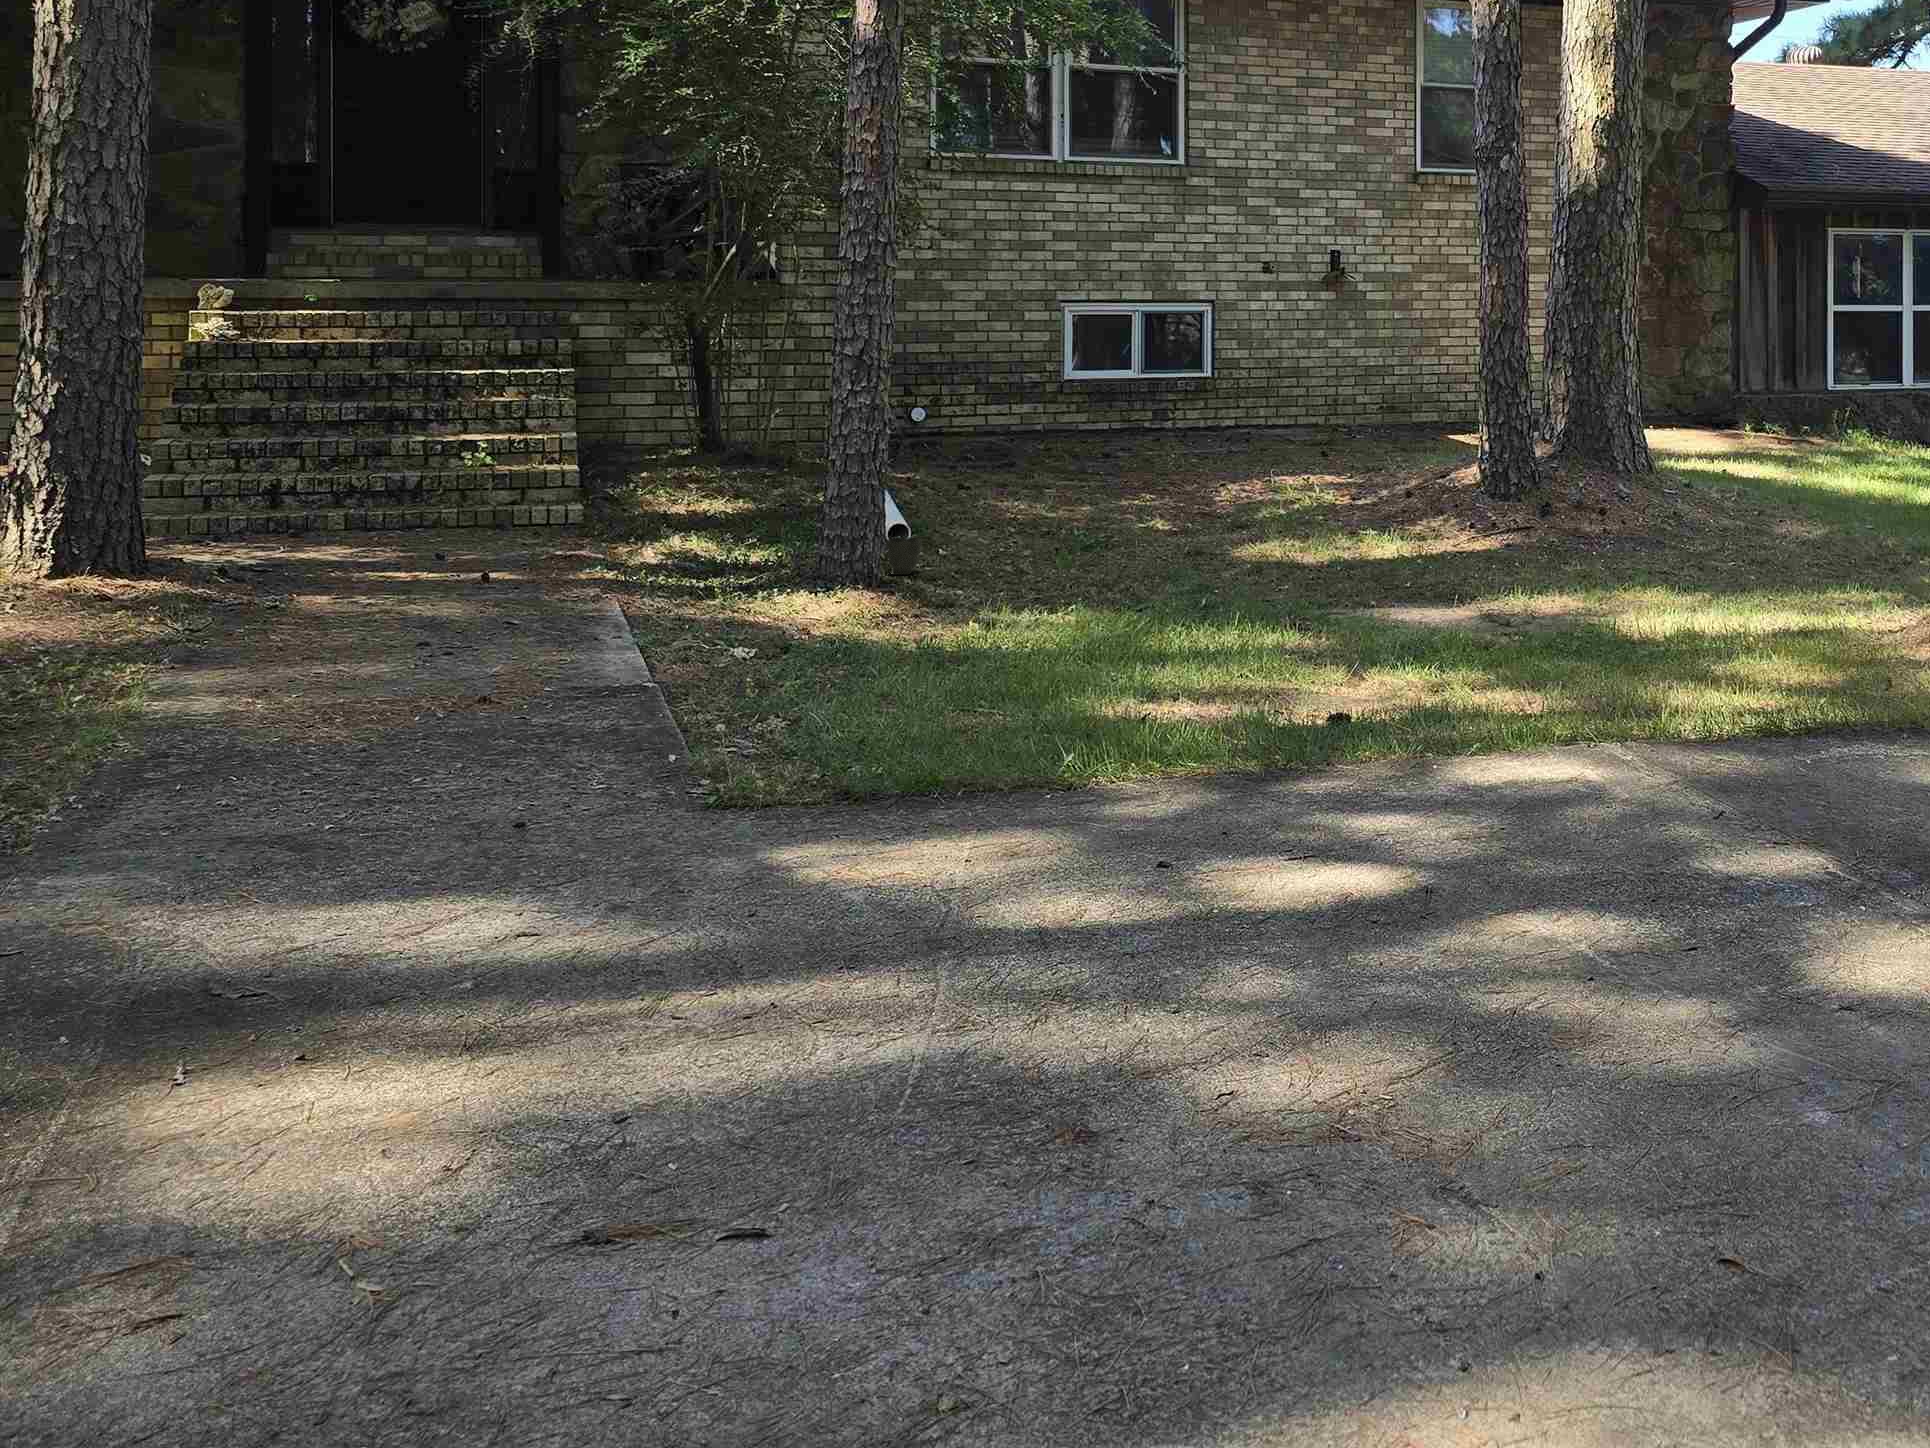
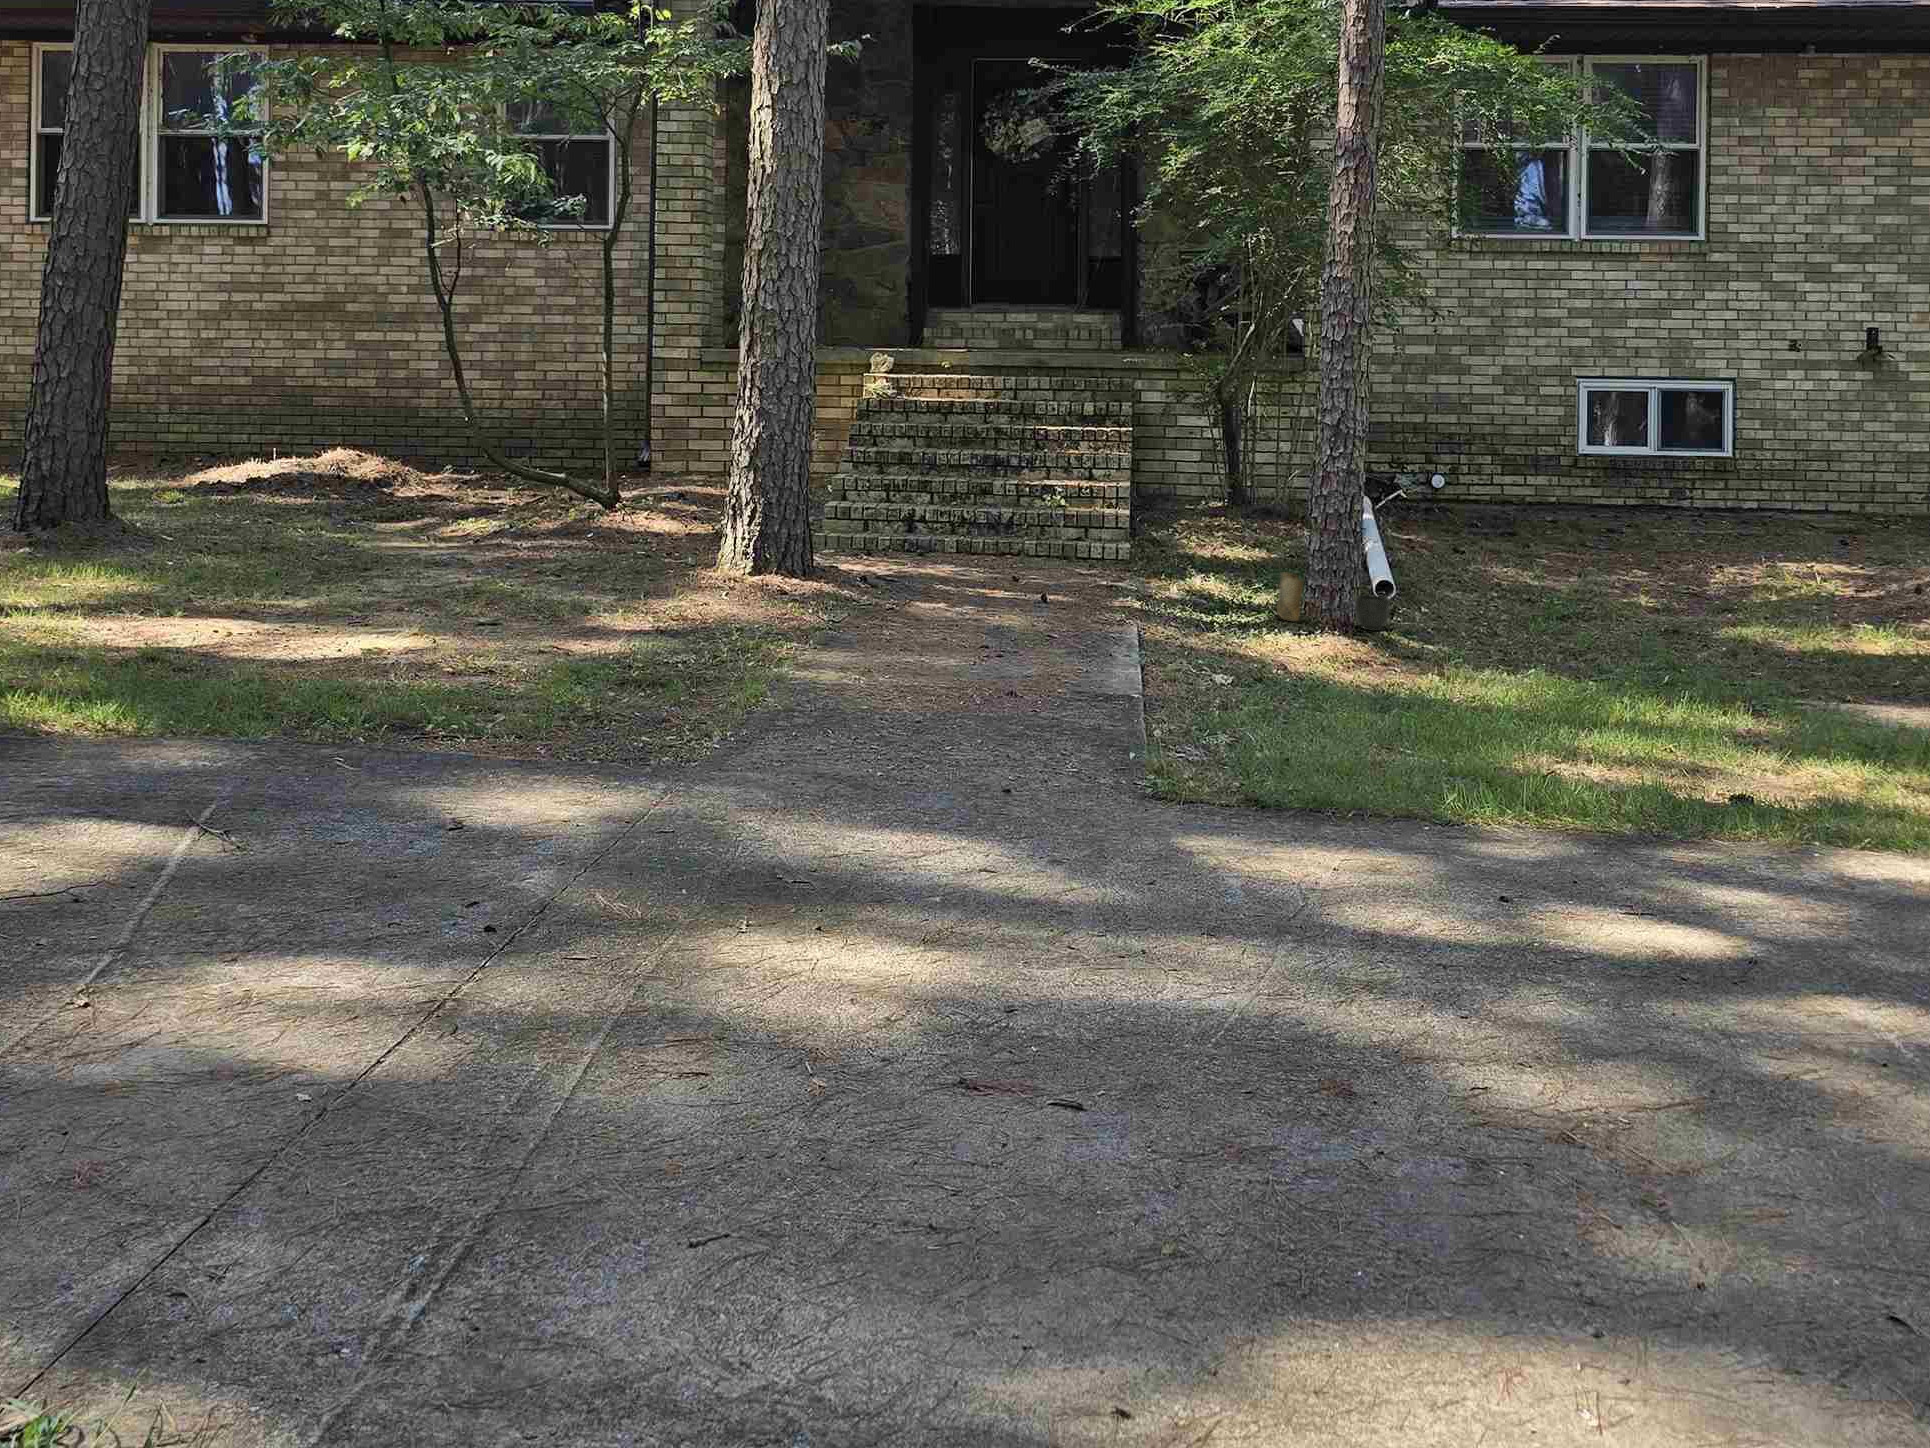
woven basket: none [789,496,826,574] -> present [1277,550,1304,621]

